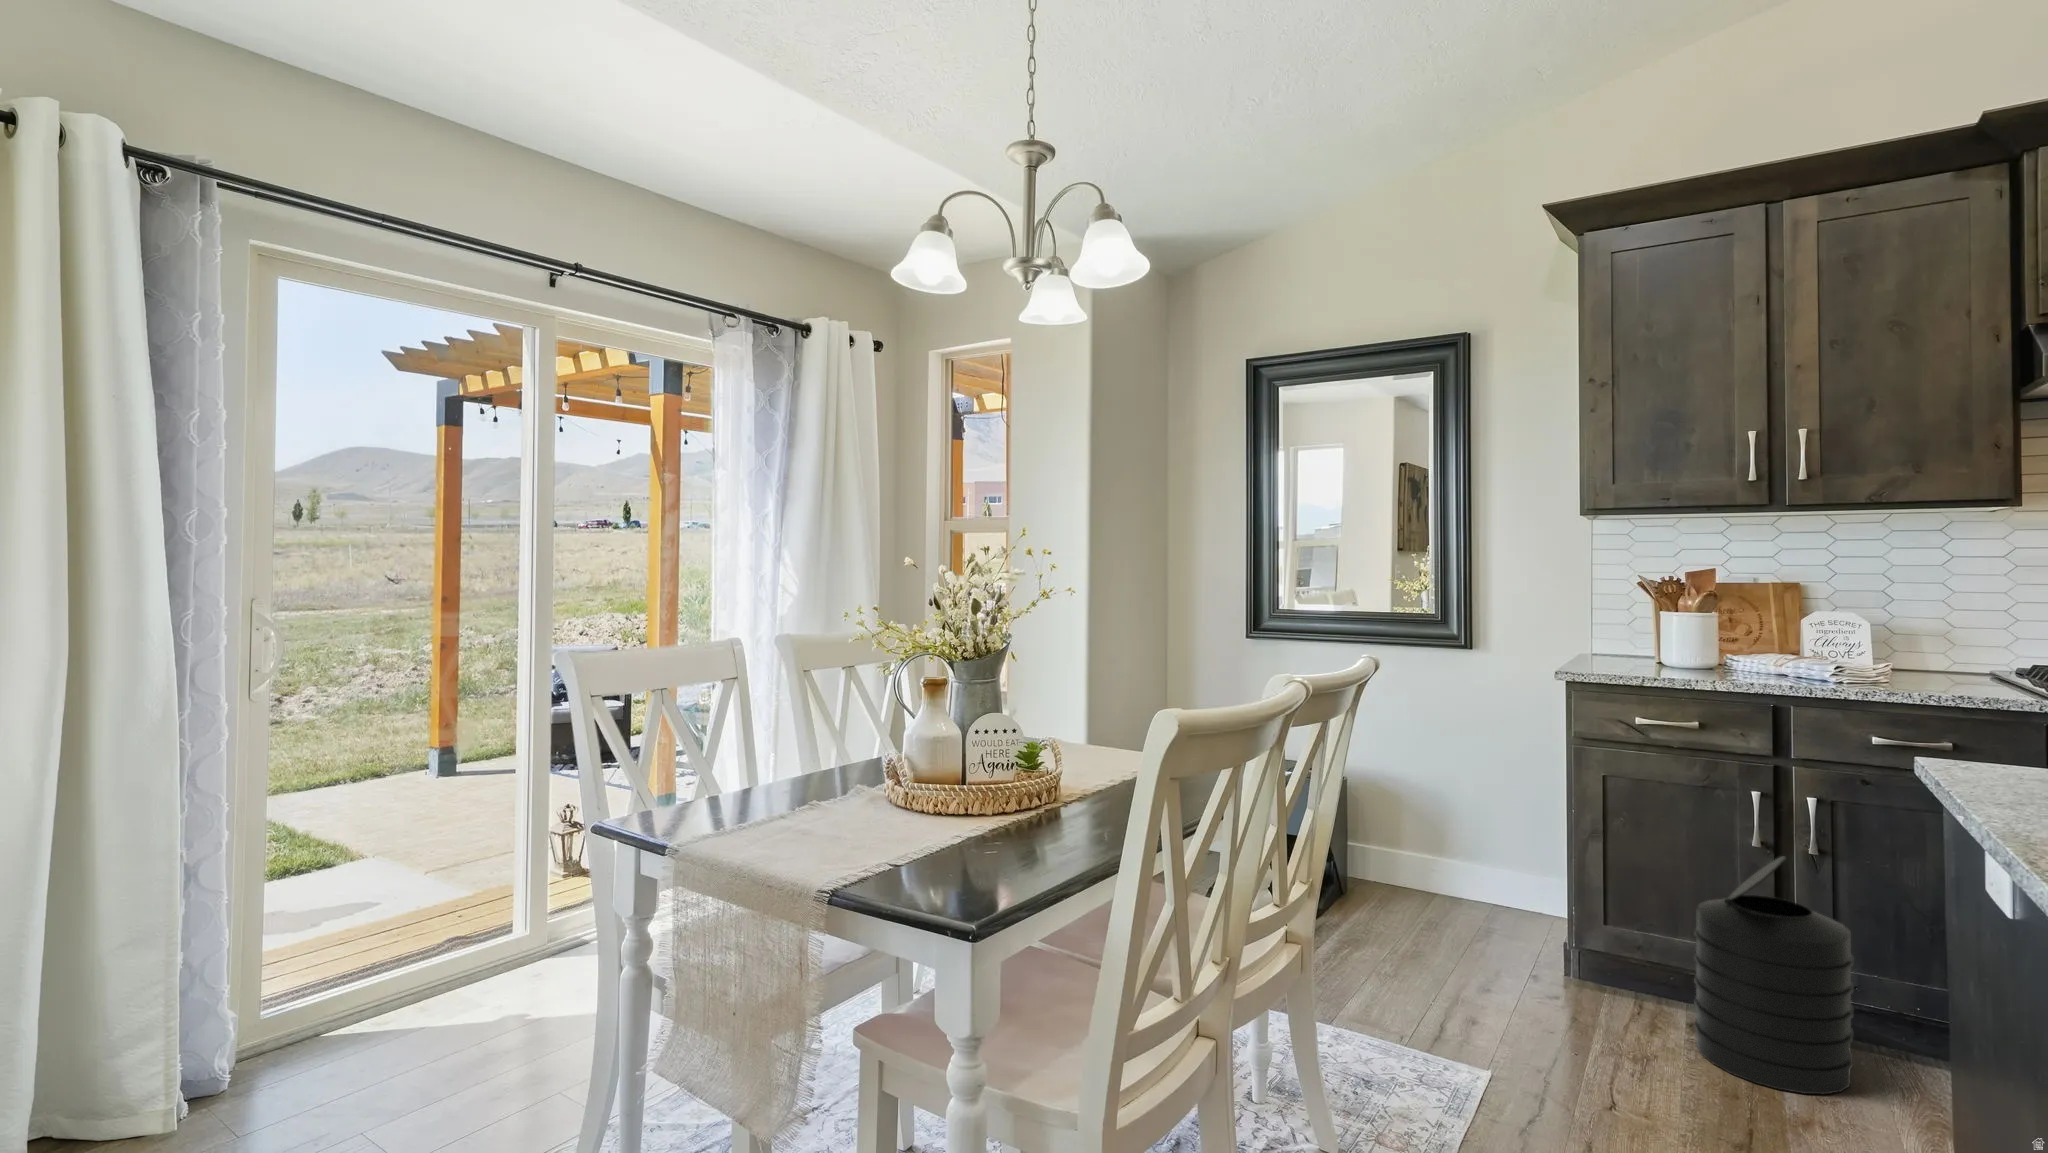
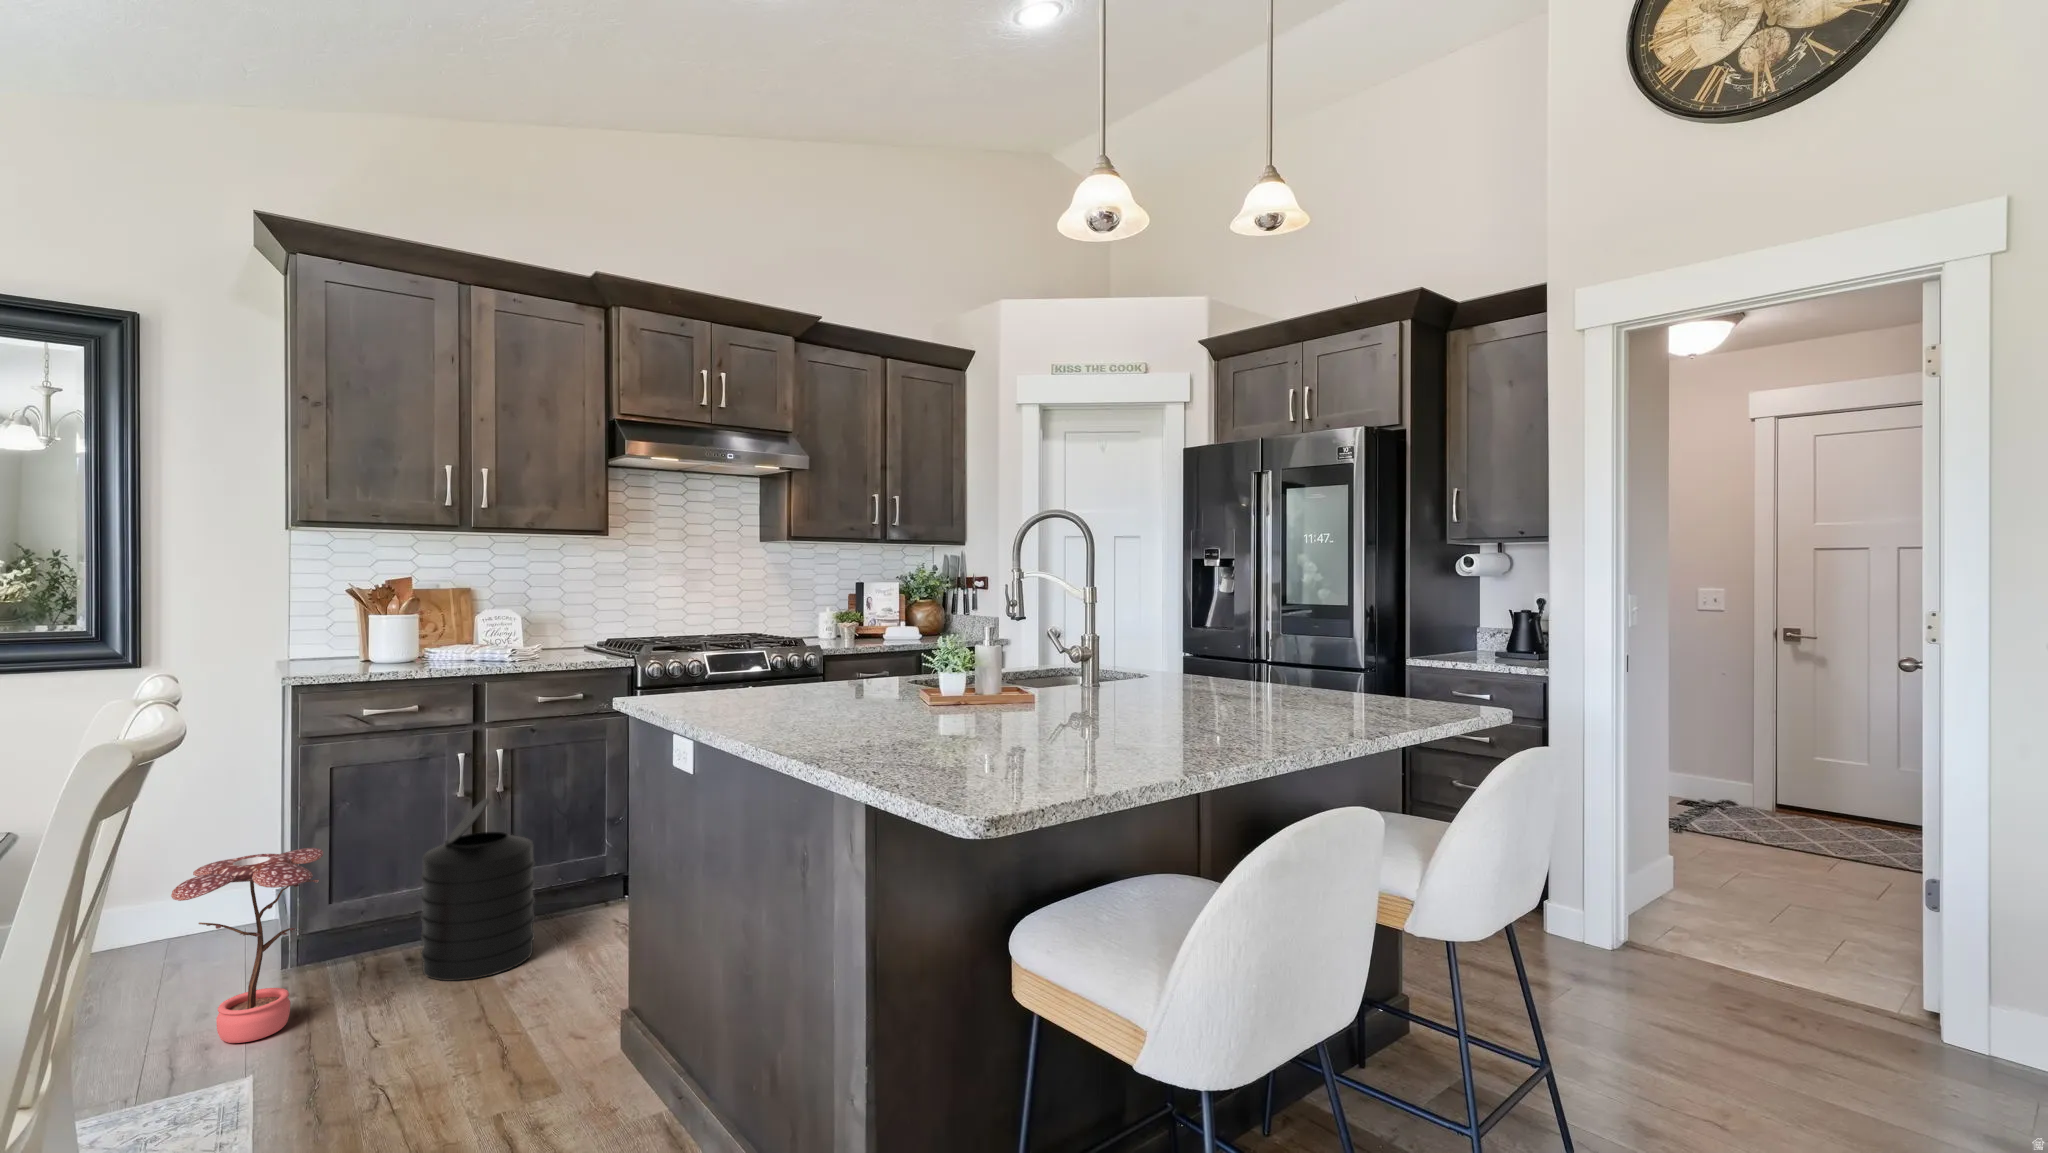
potted plant: none [1443,846,1582,1037] -> present [171,848,324,1043]

